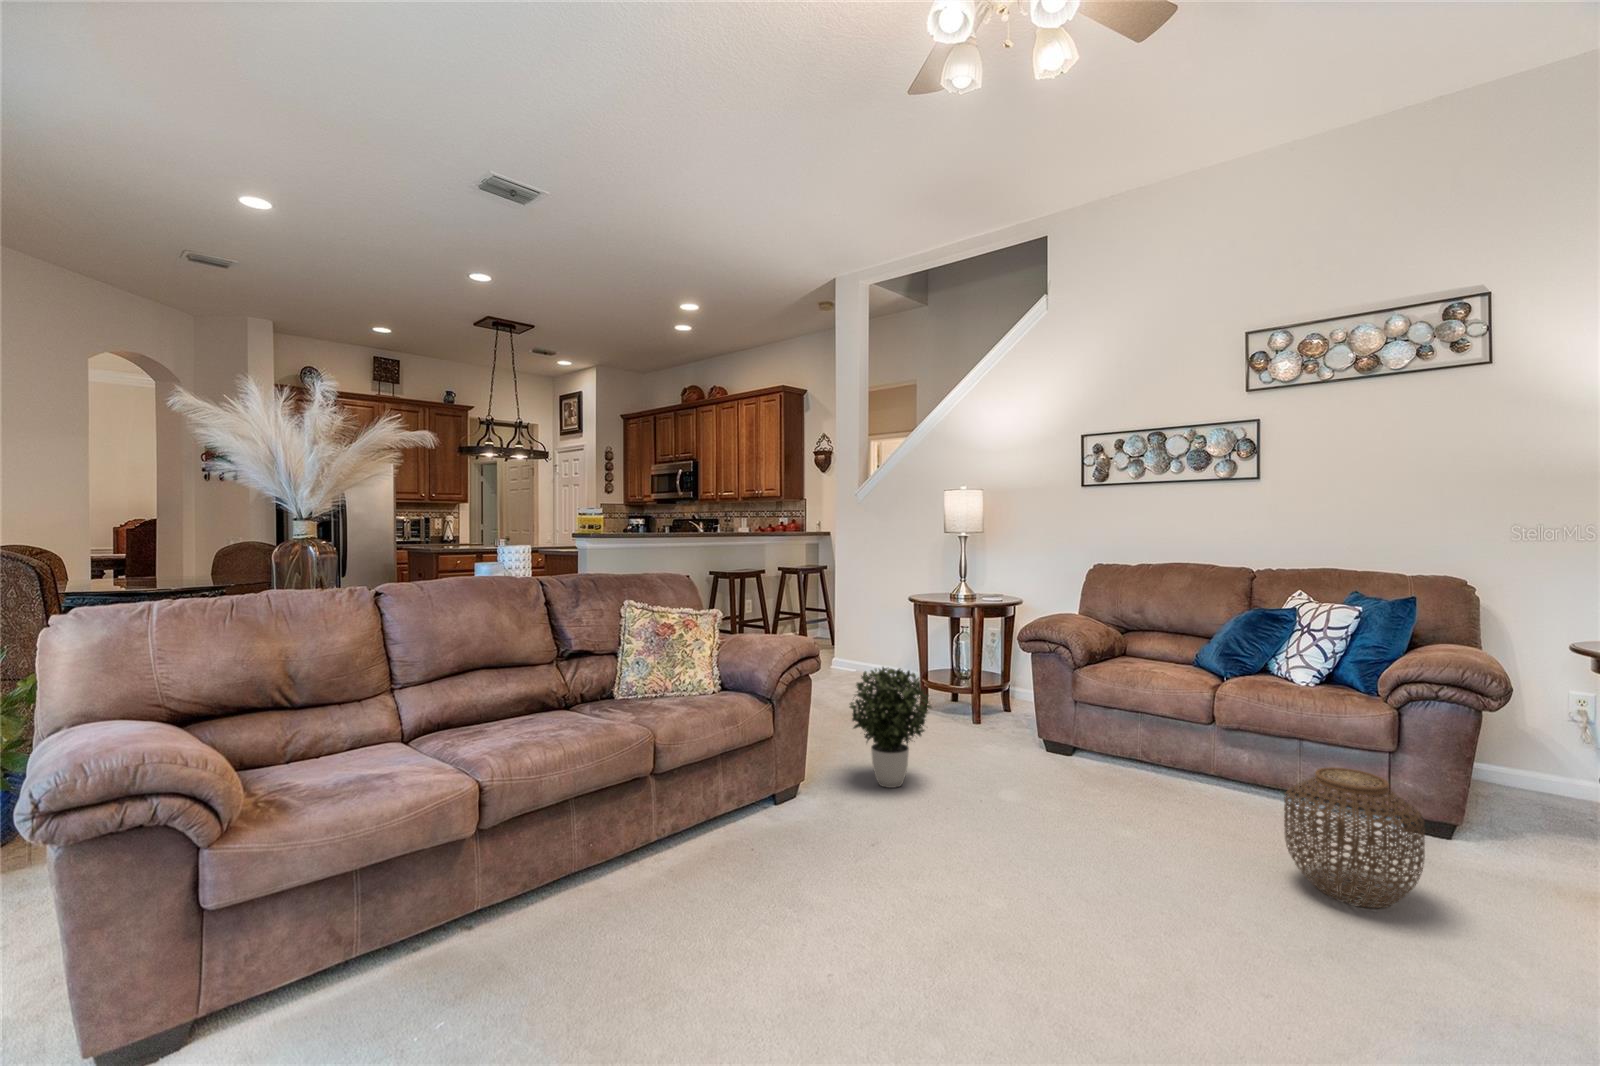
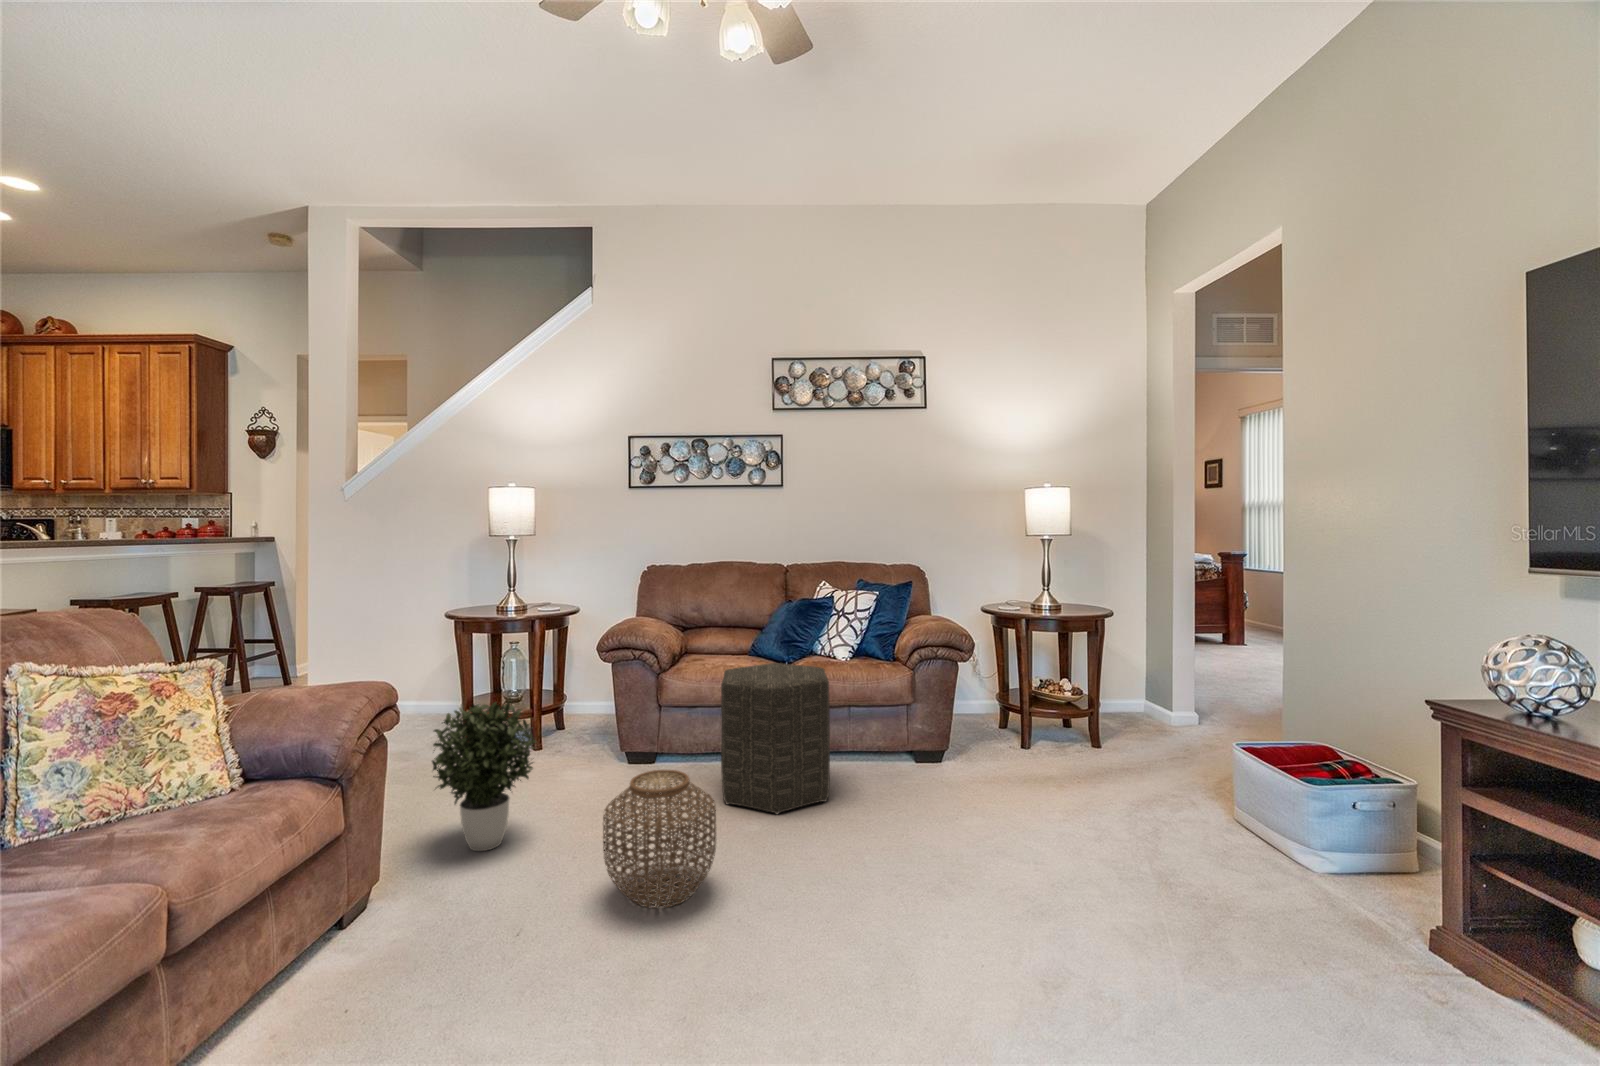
ottoman: none [1111,673,1250,838] -> present [721,663,830,814]
woven basket: present [1284,767,1425,908] -> present [603,770,716,908]

